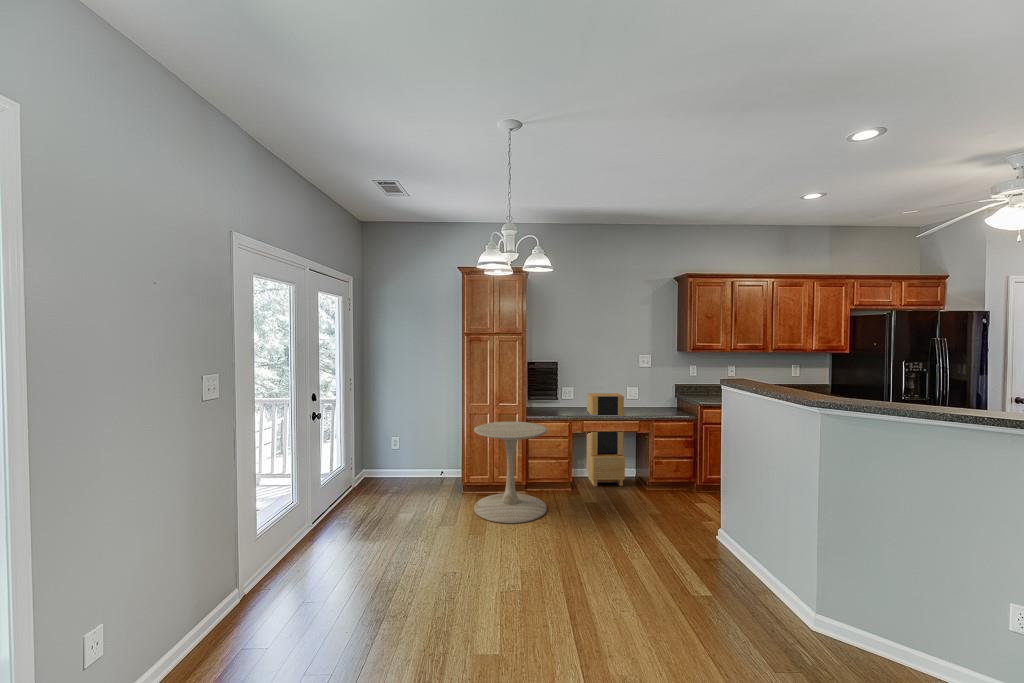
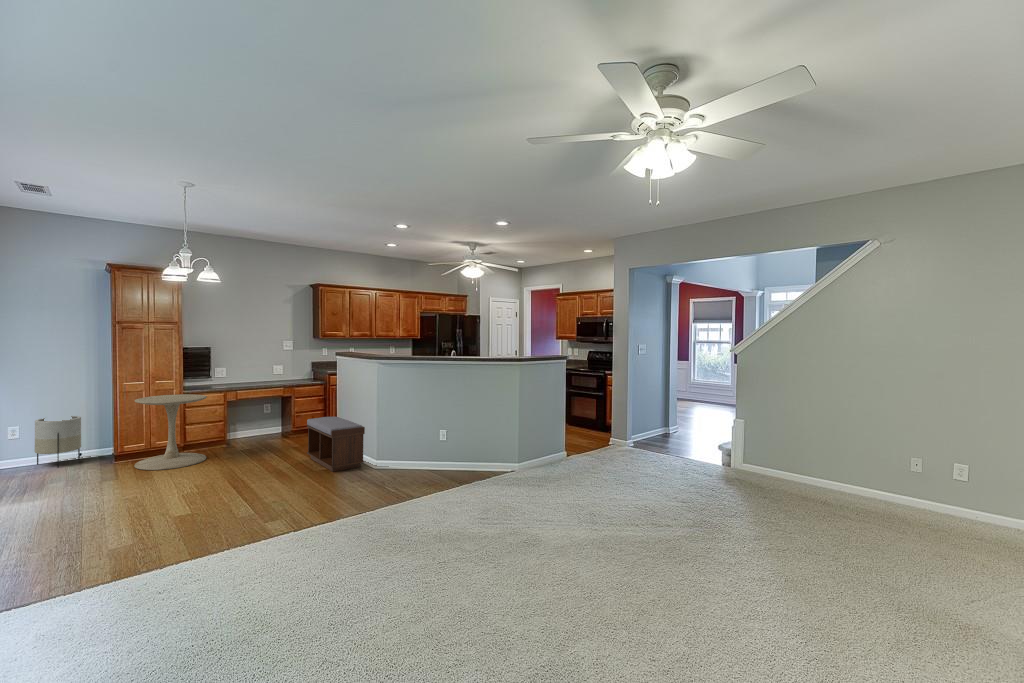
storage cabinet: present [586,393,625,486] -> none [238,370,272,442]
planter: none [403,433,438,490] -> present [35,416,81,467]
bench: none [677,488,796,613] -> present [307,417,365,472]

